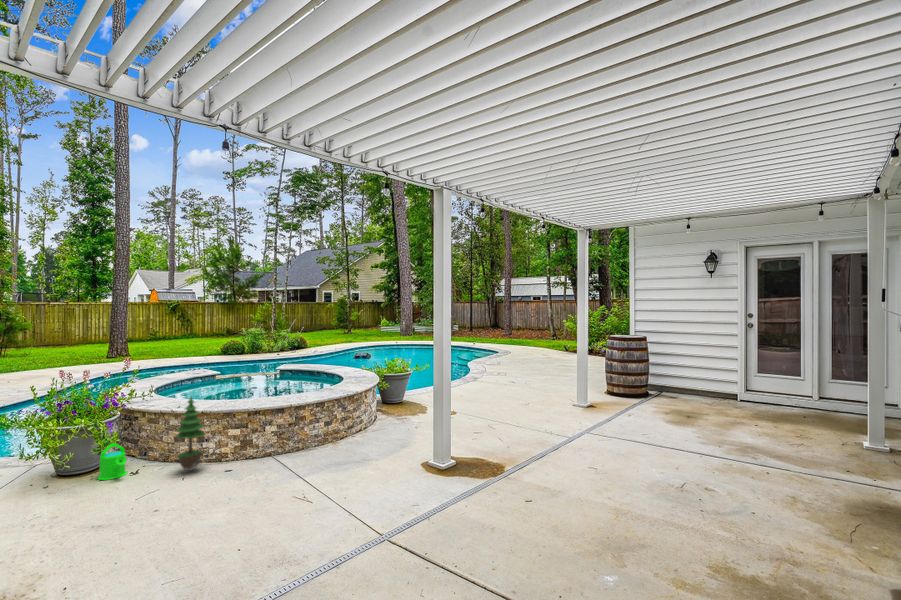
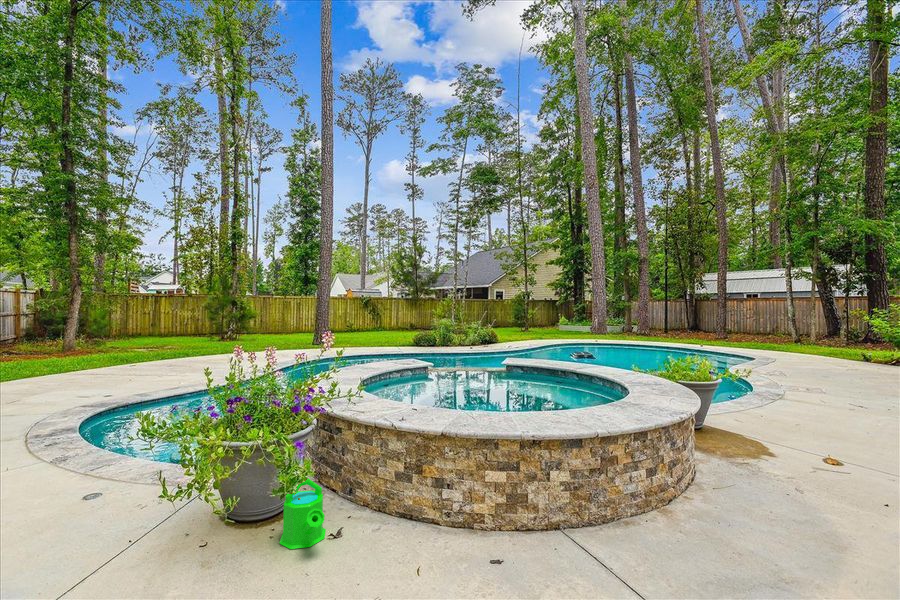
potted tree: present [176,398,205,471] -> none [402,404,455,554]

